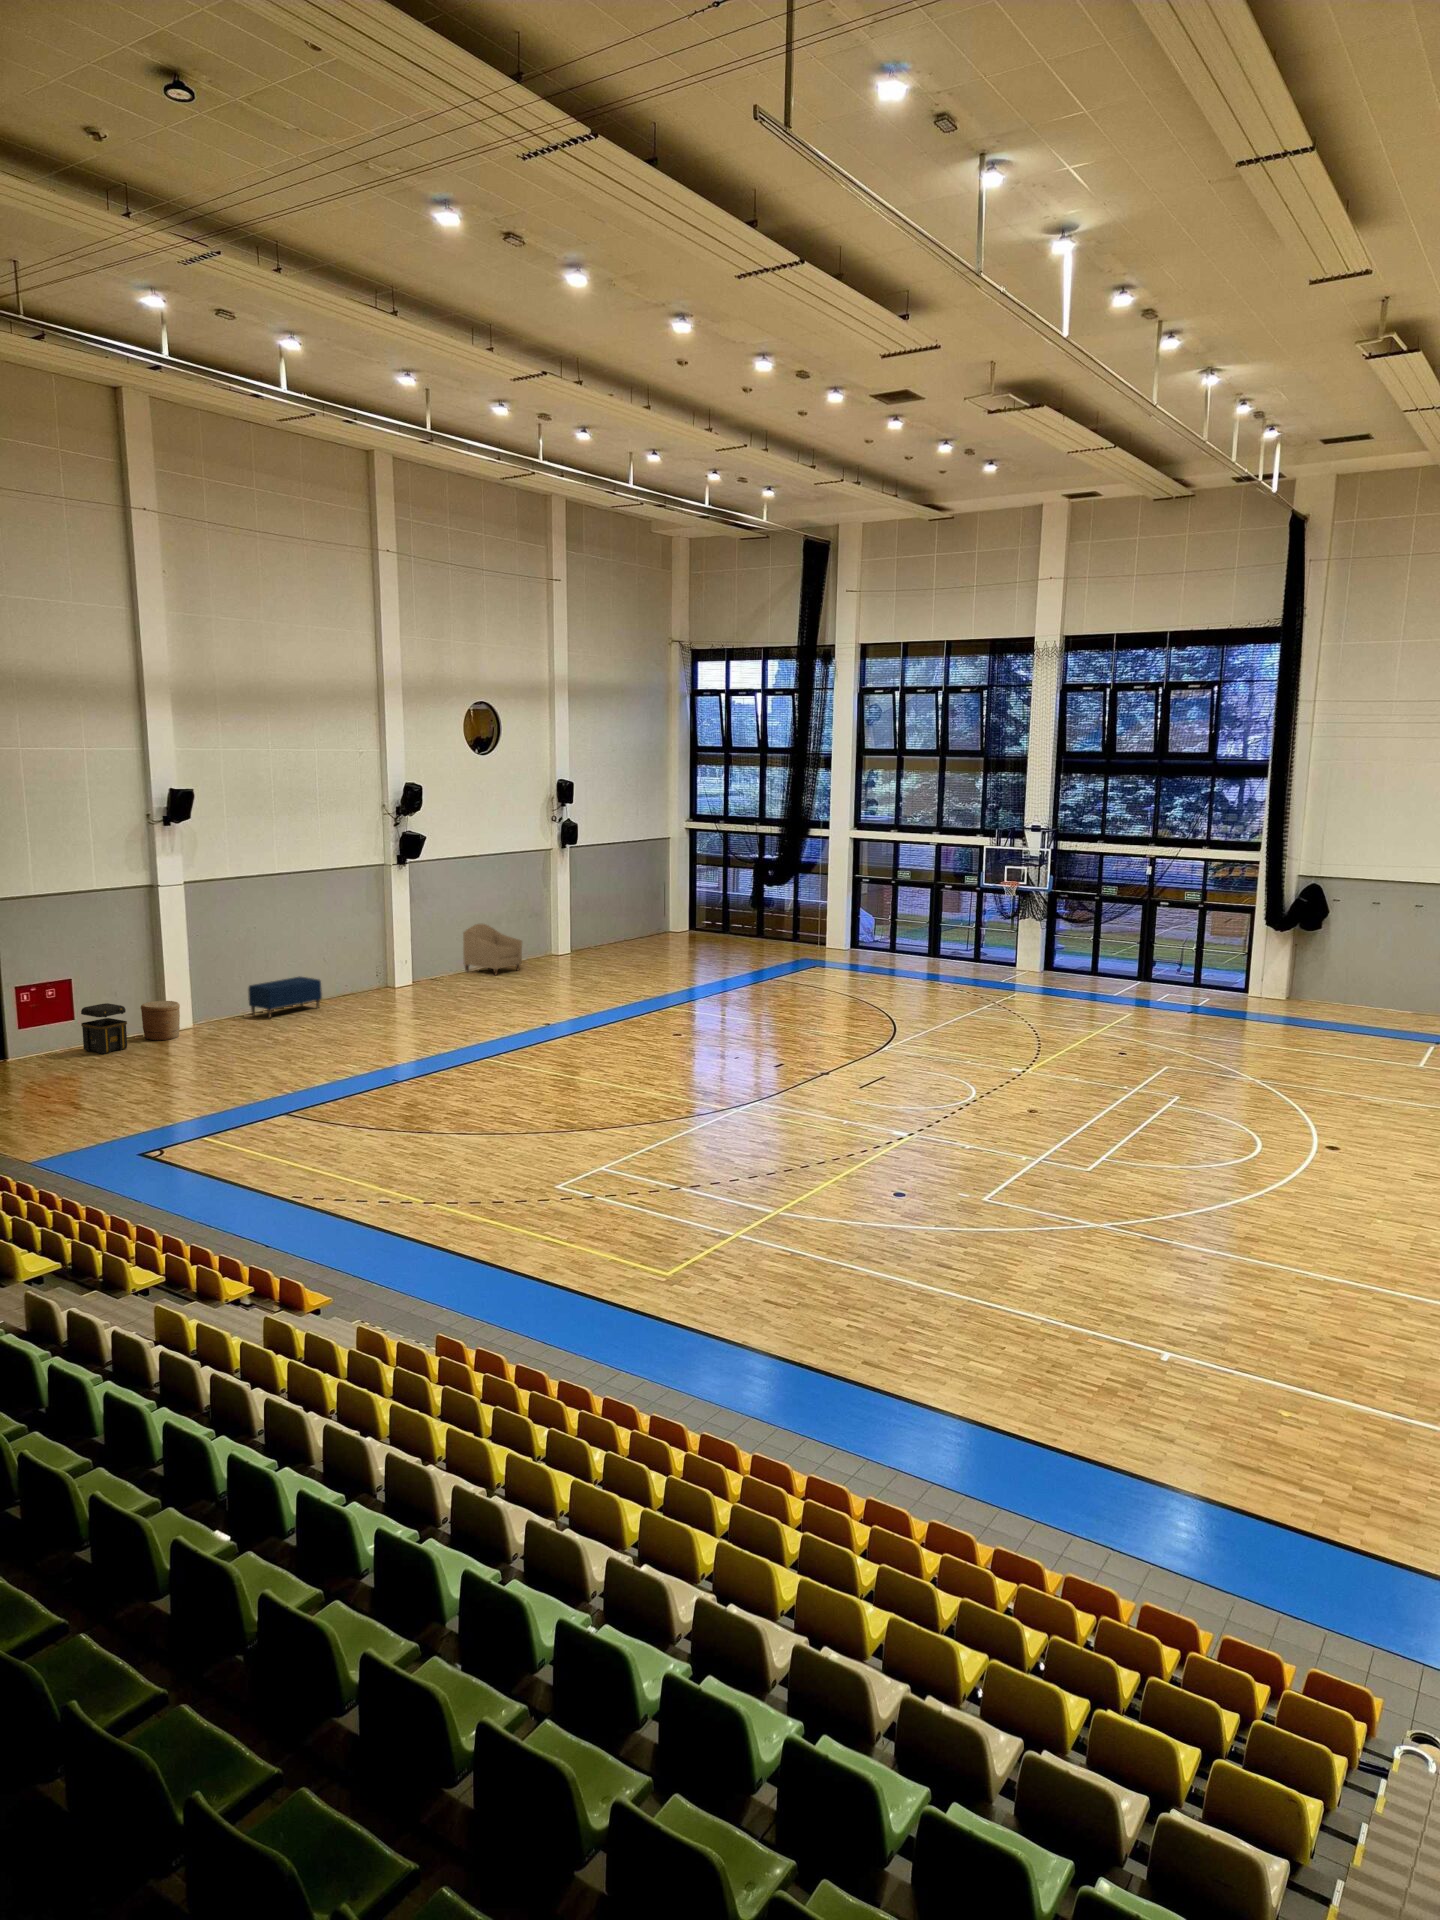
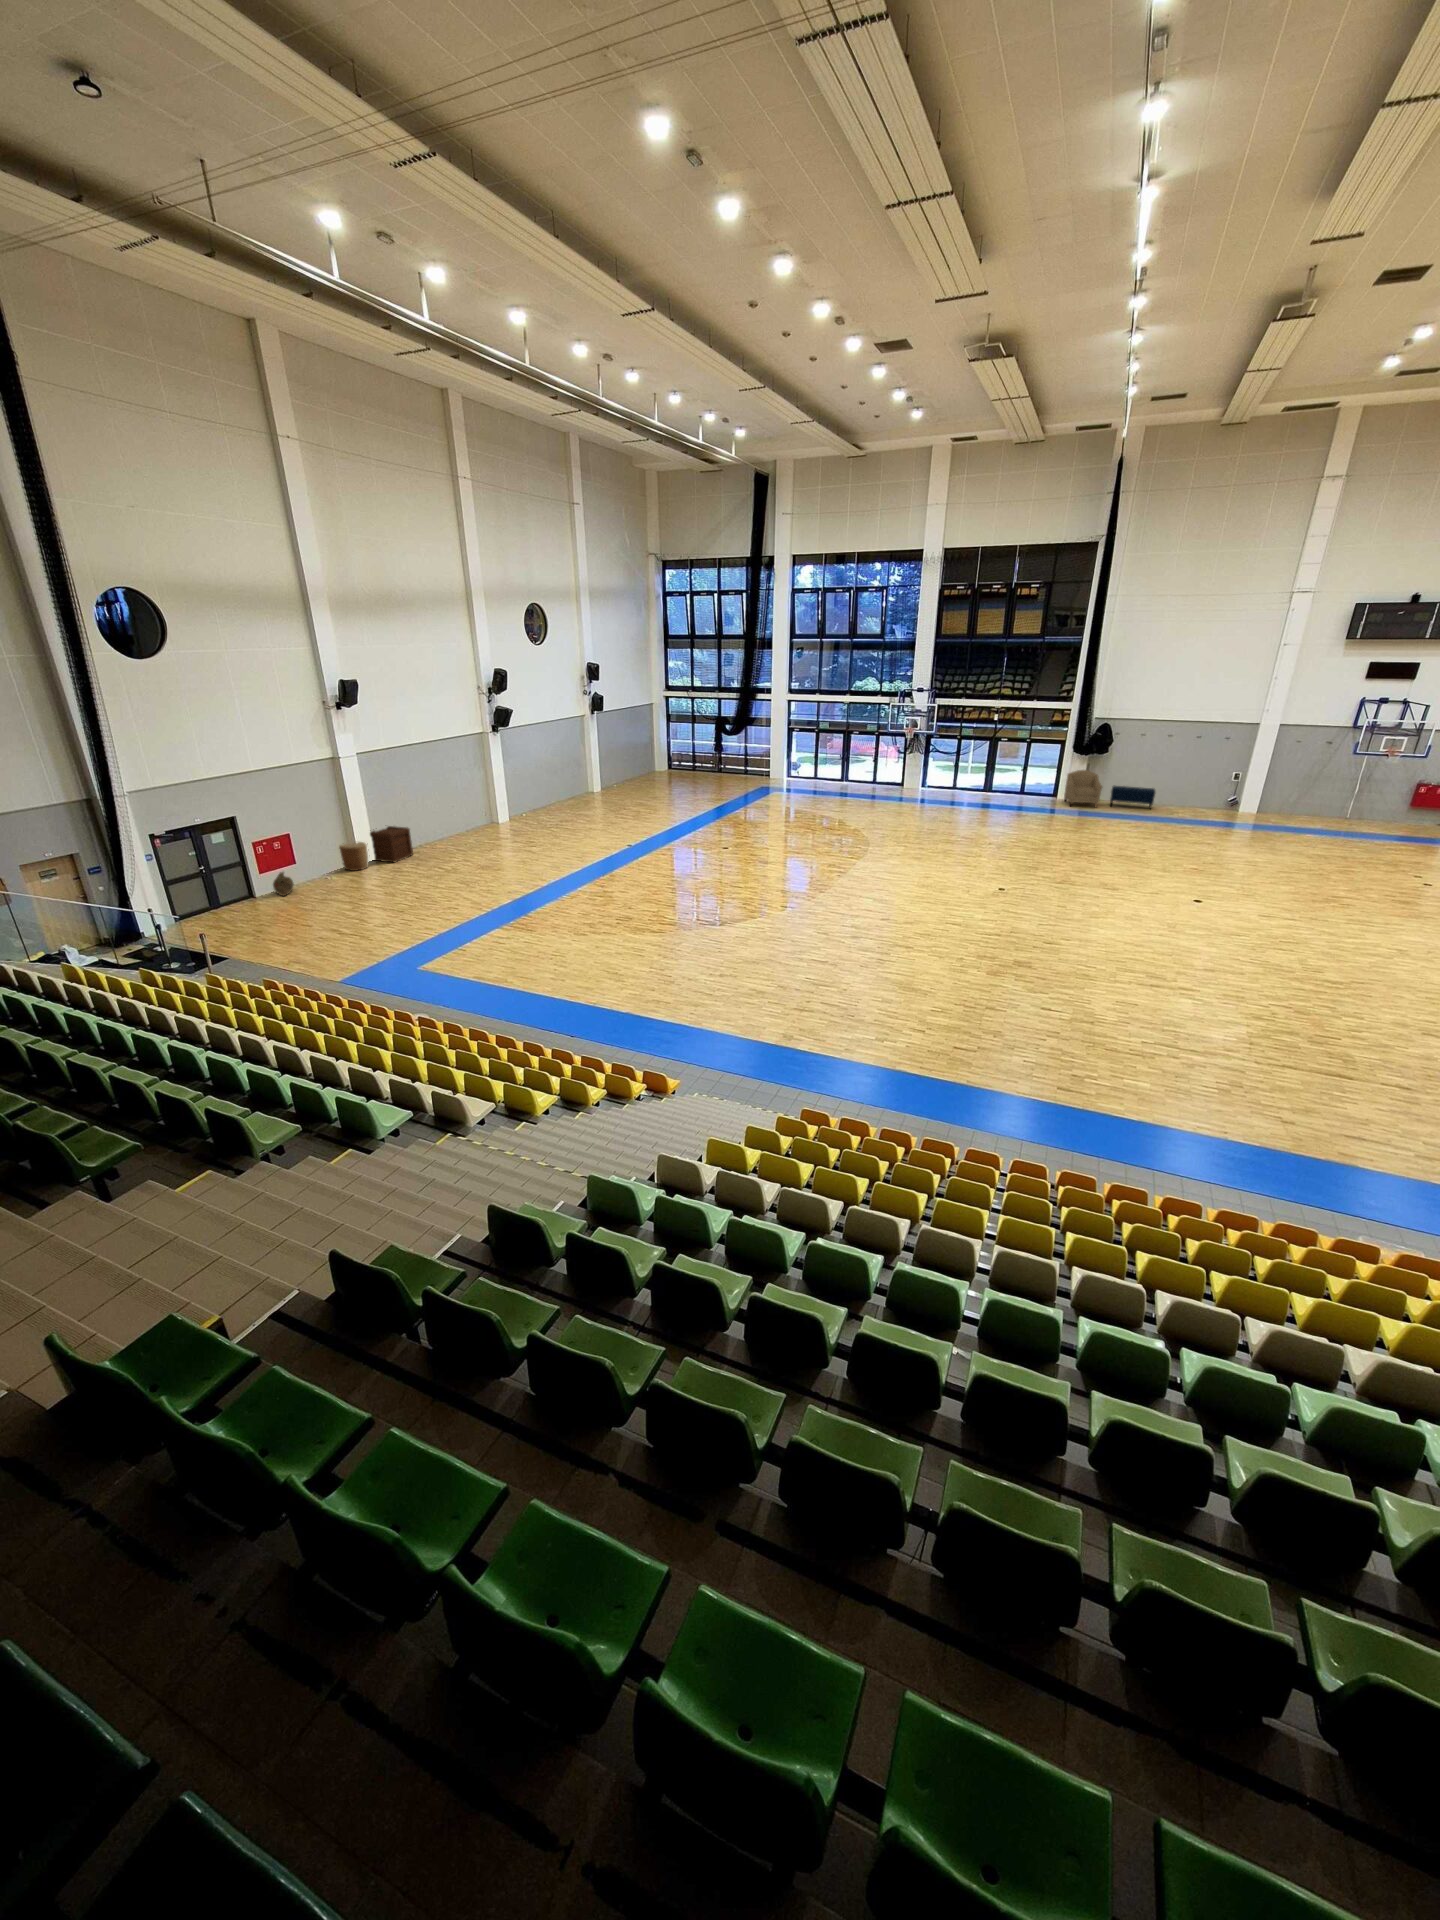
chair: present [463,924,522,975] -> present [1064,770,1102,807]
bench: present [248,976,322,1019] -> present [1110,786,1155,809]
wooden crate: none [185,982,249,1033] -> present [370,826,413,862]
toolbox: present [81,1003,127,1054] -> none [301,847,337,883]
bag: none [31,1033,61,1067] -> present [273,872,294,896]

